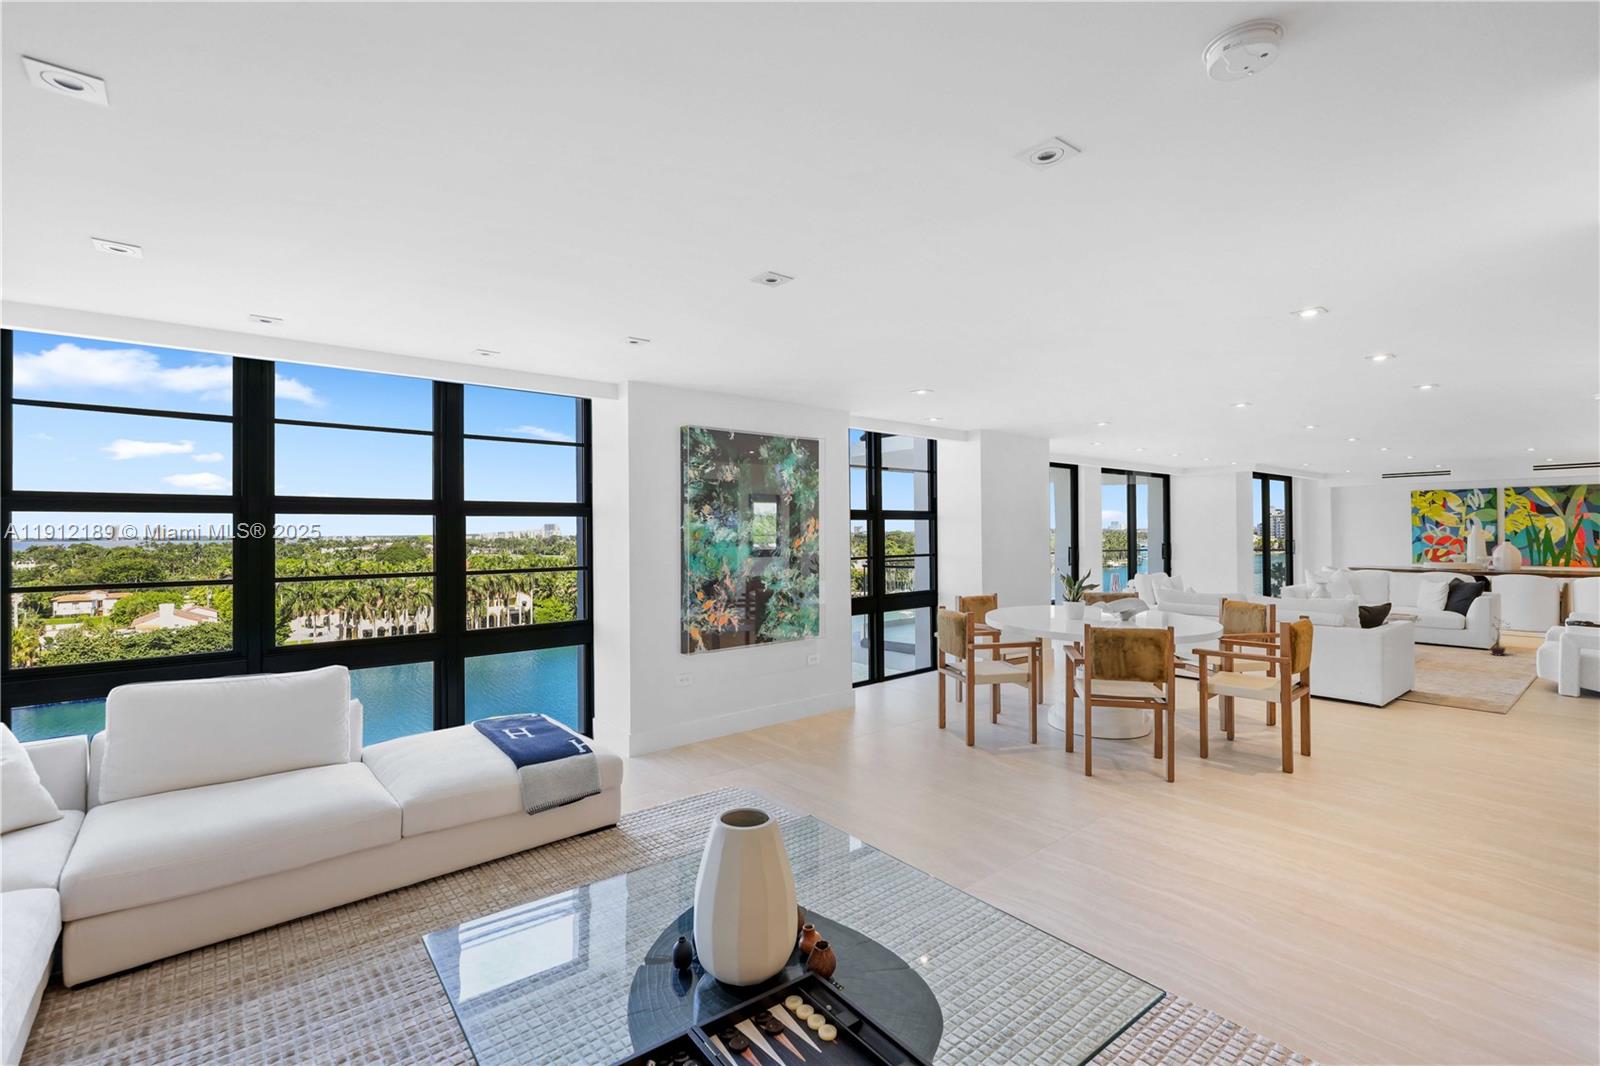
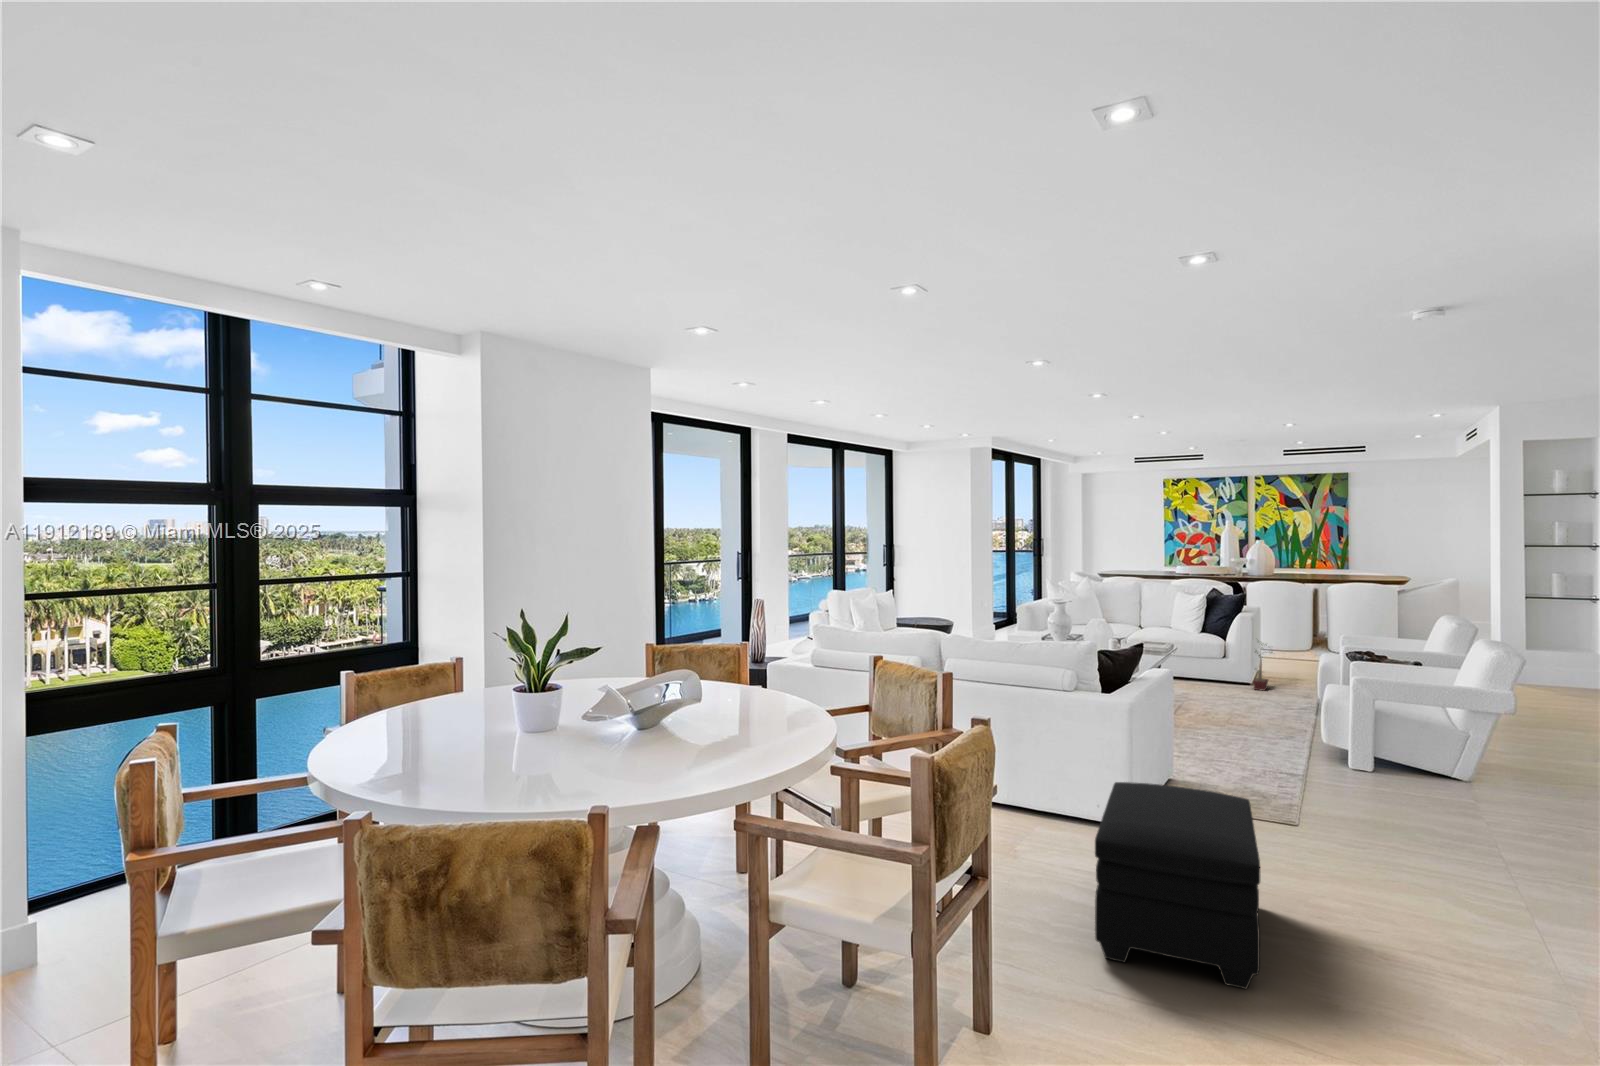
ottoman: none [1362,668,1459,754] -> present [1095,782,1260,989]

